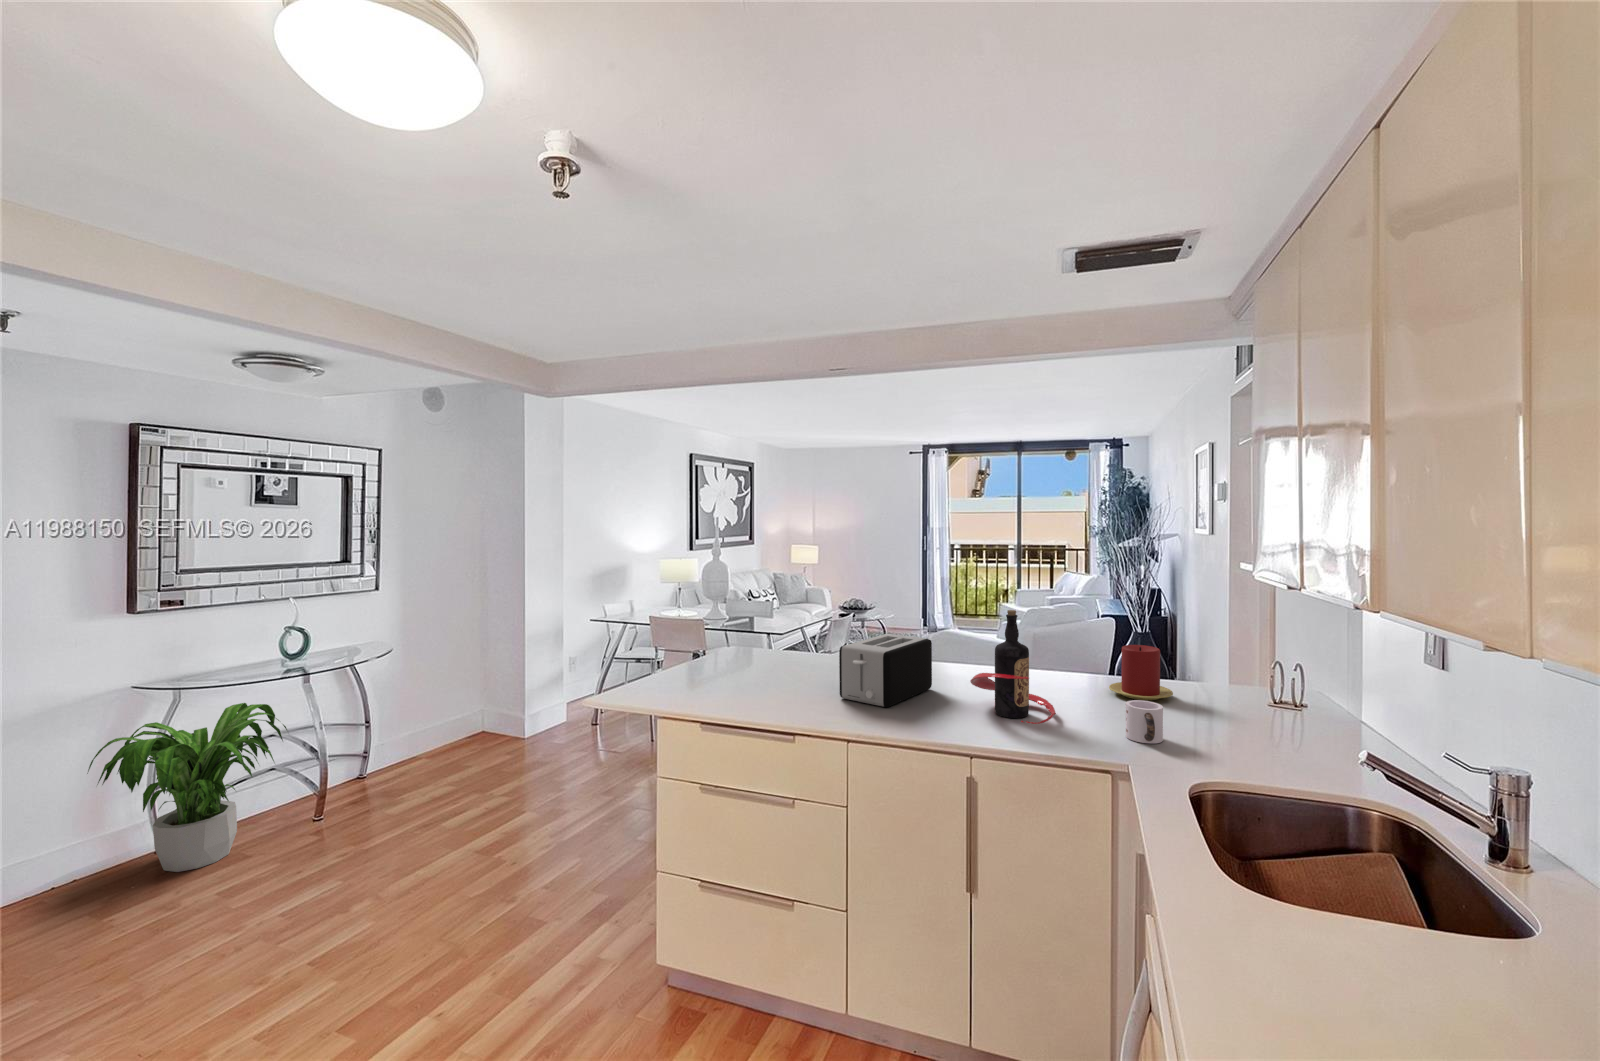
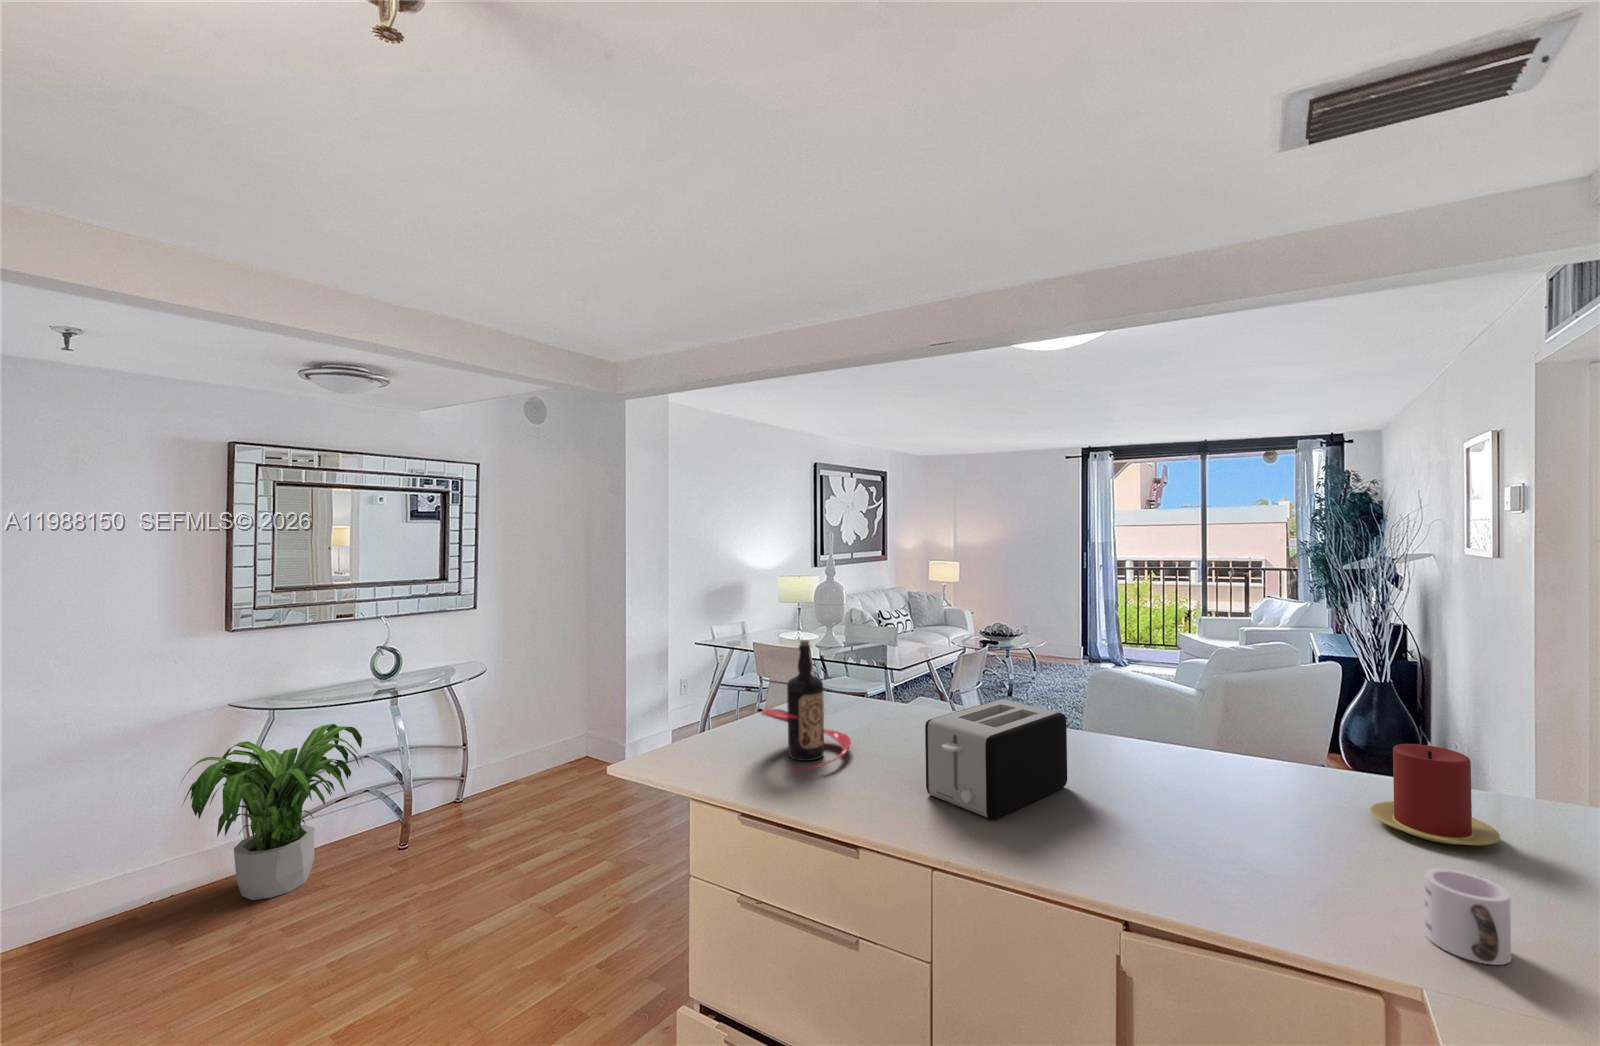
bottle: present [970,610,1056,724] -> present [760,640,851,769]

